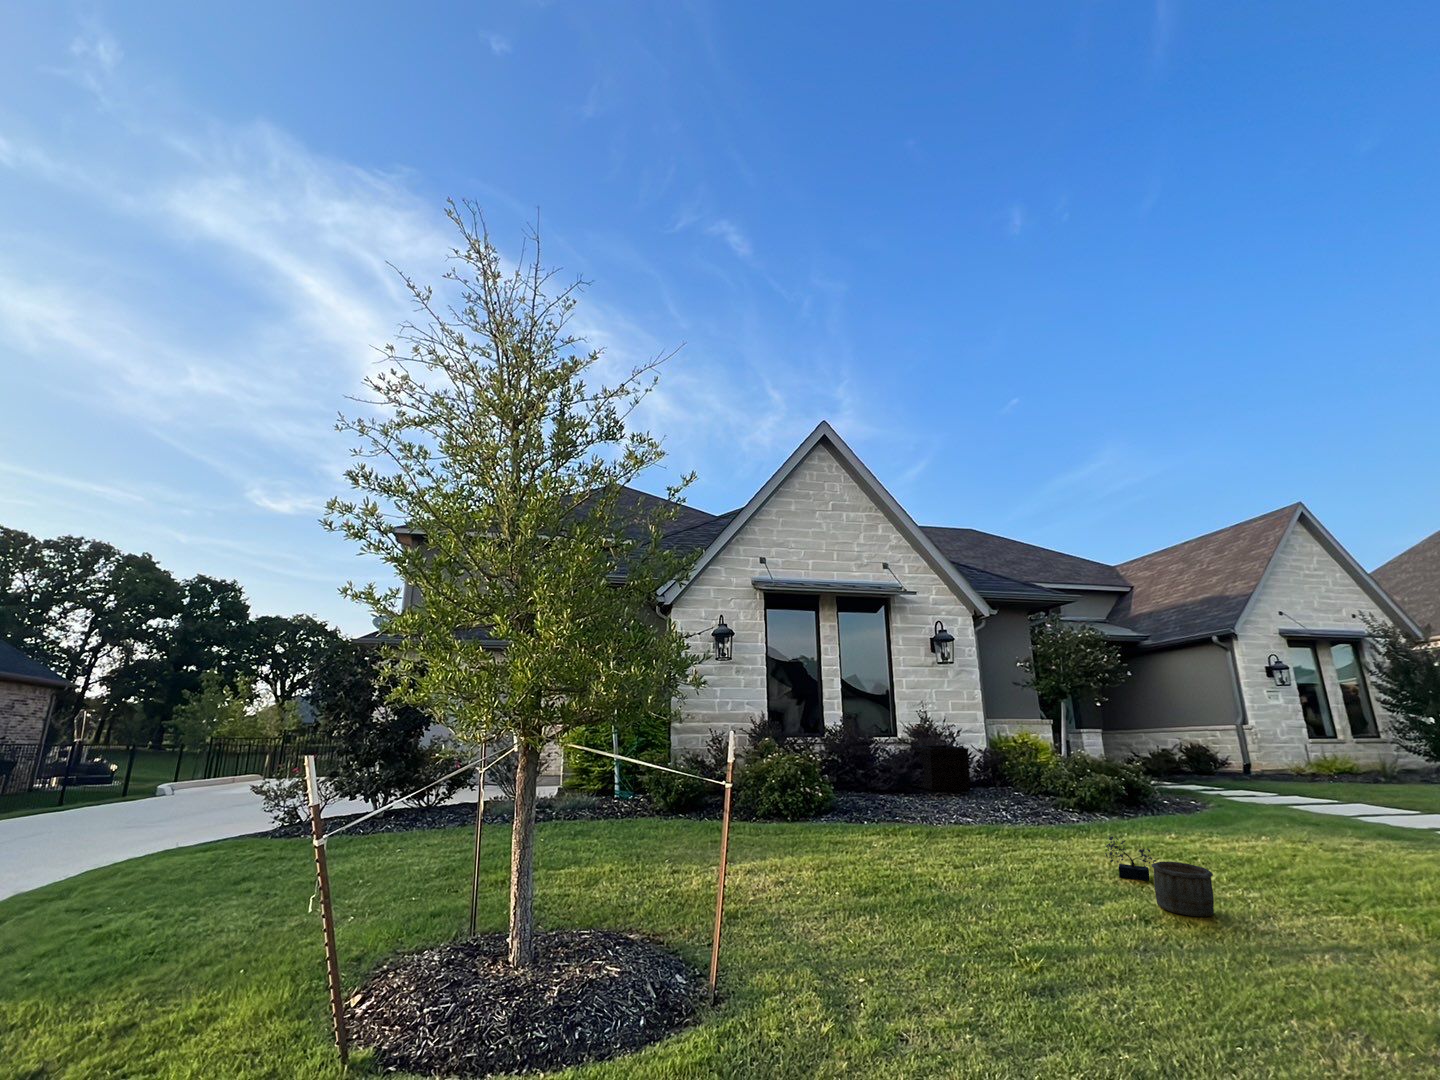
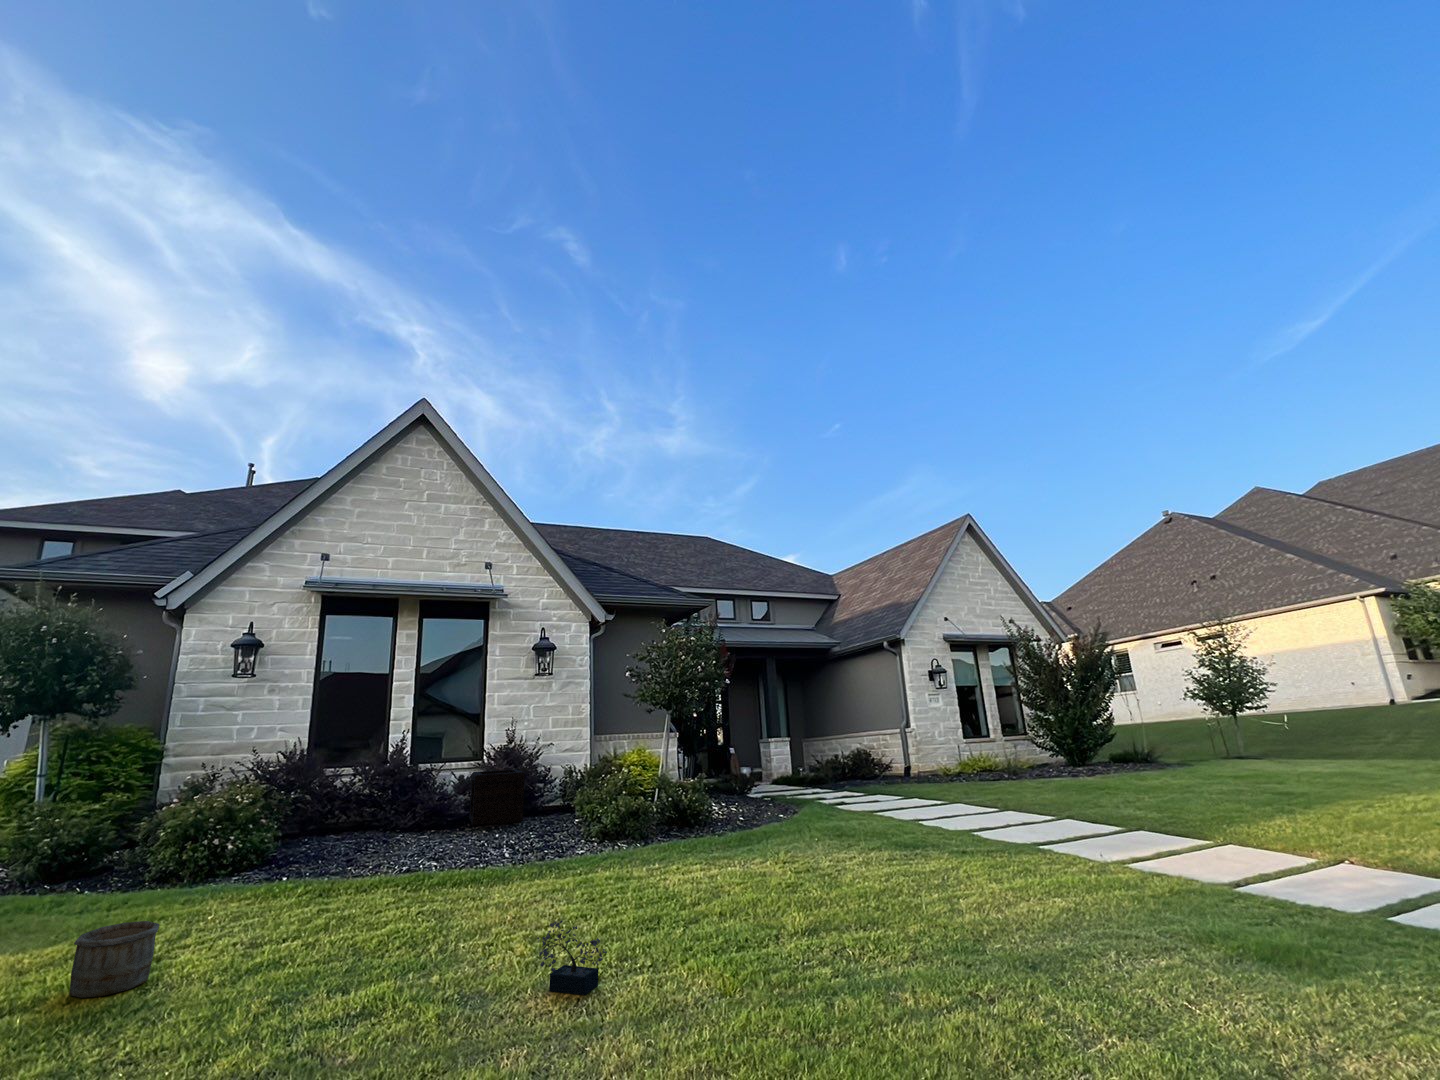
decorative plant: present [1105,836,1156,881] -> present [537,920,607,995]
wooden bucket: present [1151,862,1214,917] -> present [69,921,160,998]

